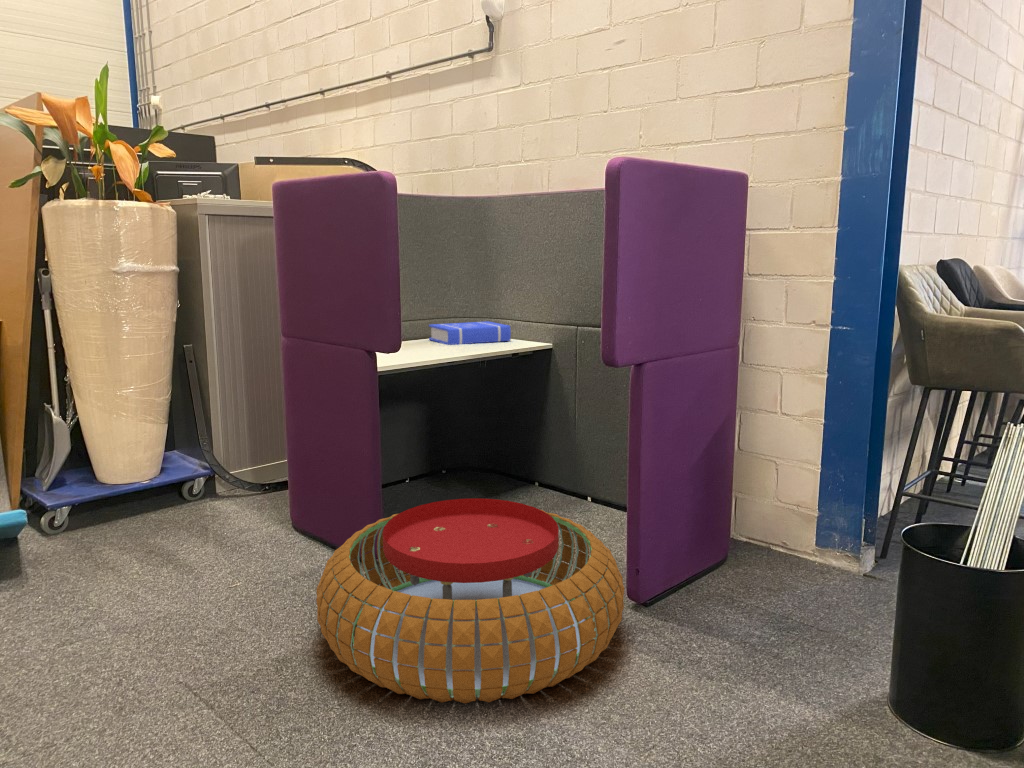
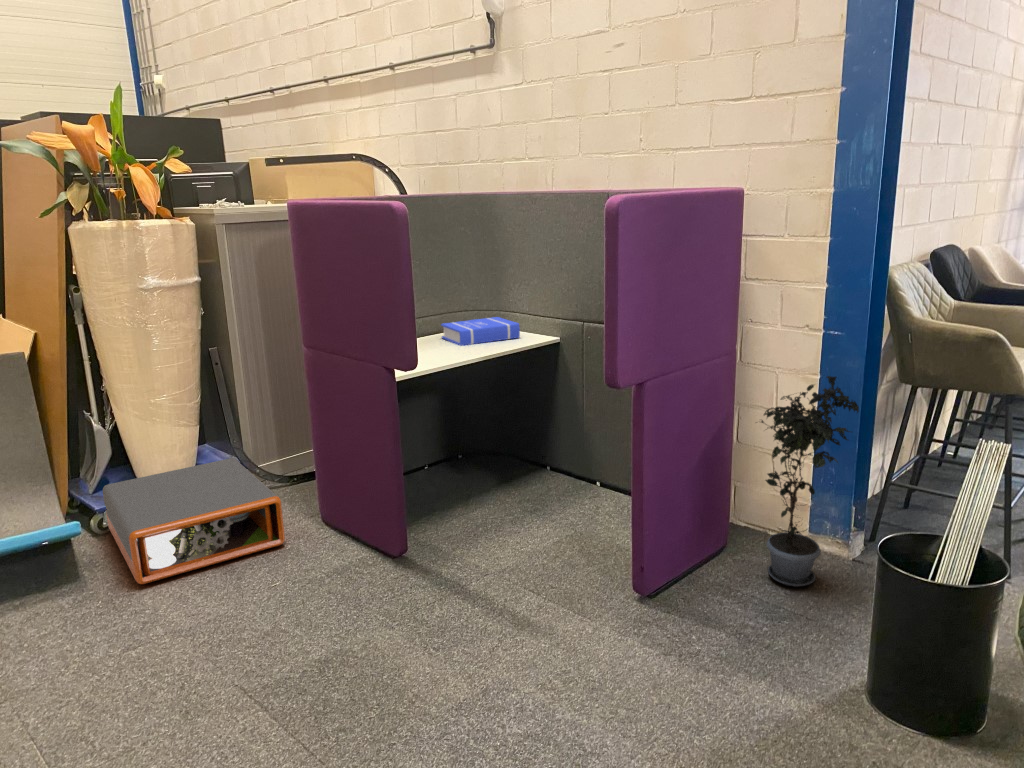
potted plant: none [760,366,872,598] -> present [761,376,859,587]
storage box: none [57,459,251,580] -> present [103,458,285,584]
pouf: present [316,498,624,704] -> none [351,505,629,701]

